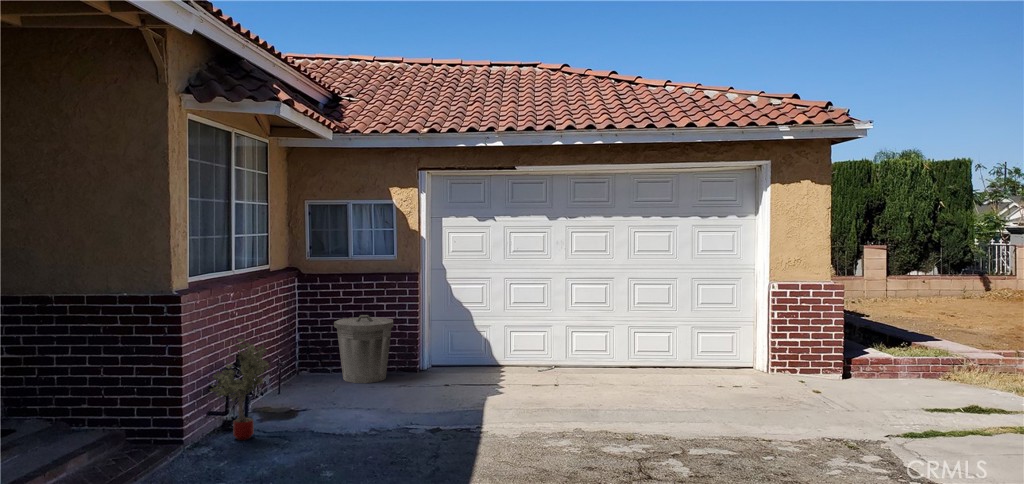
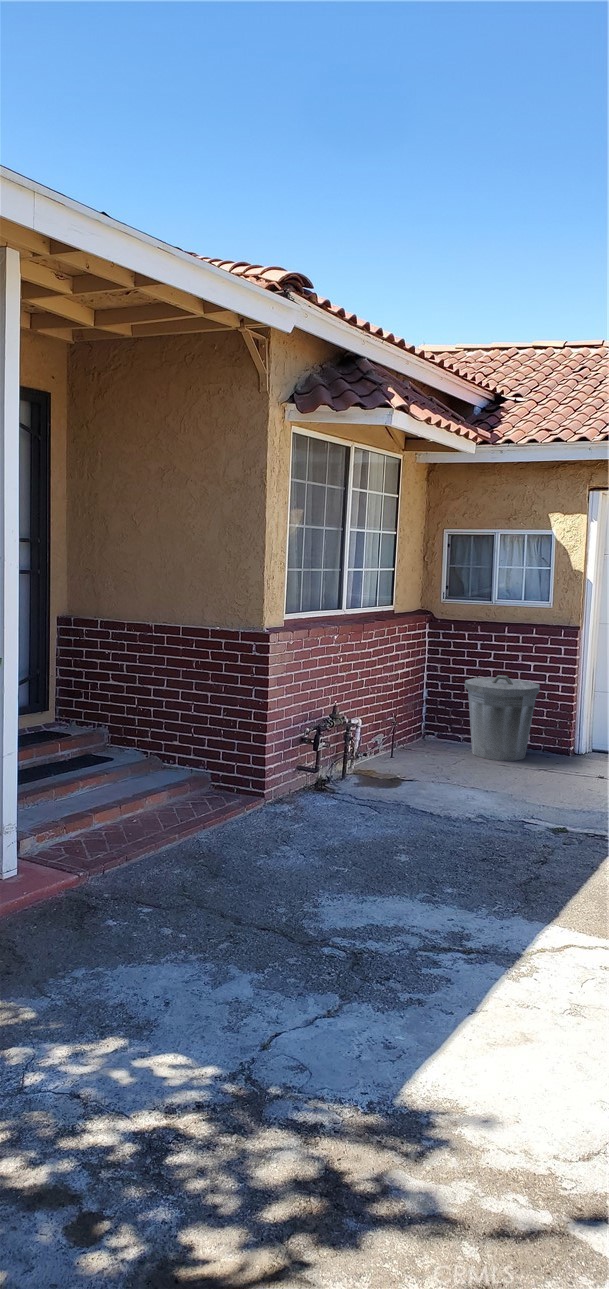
potted tree: present [210,338,270,440] -> none [296,686,368,804]

